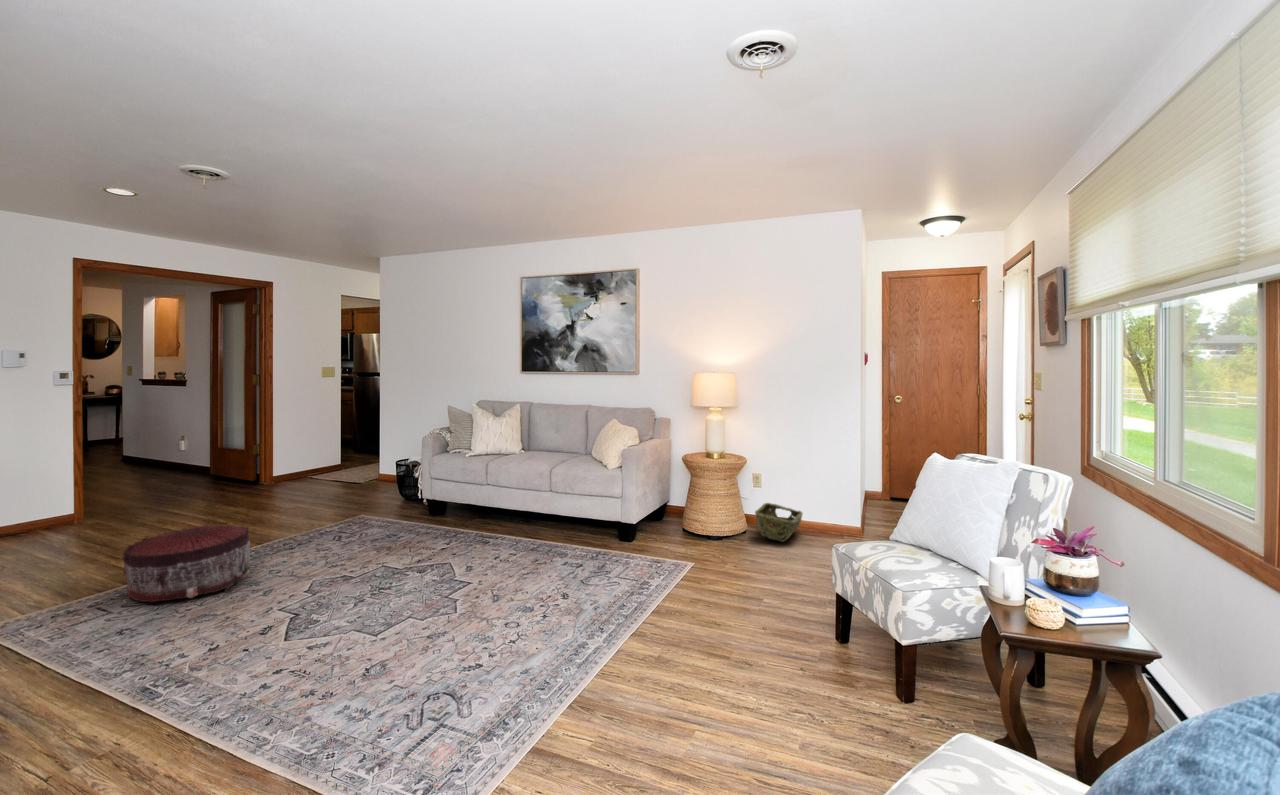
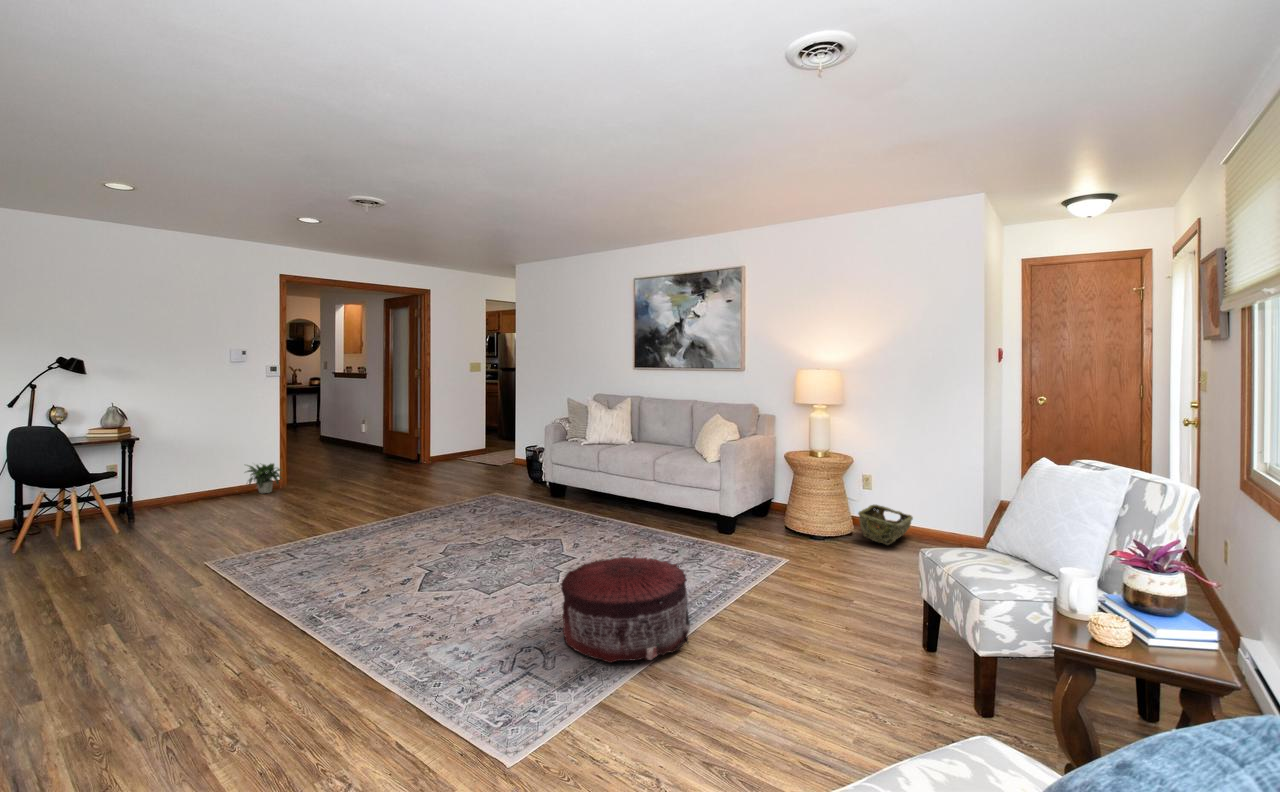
potted plant: none [9,494,80,534] -> present [247,464,282,493]
pouf: present [122,524,250,602] -> present [561,556,690,663]

